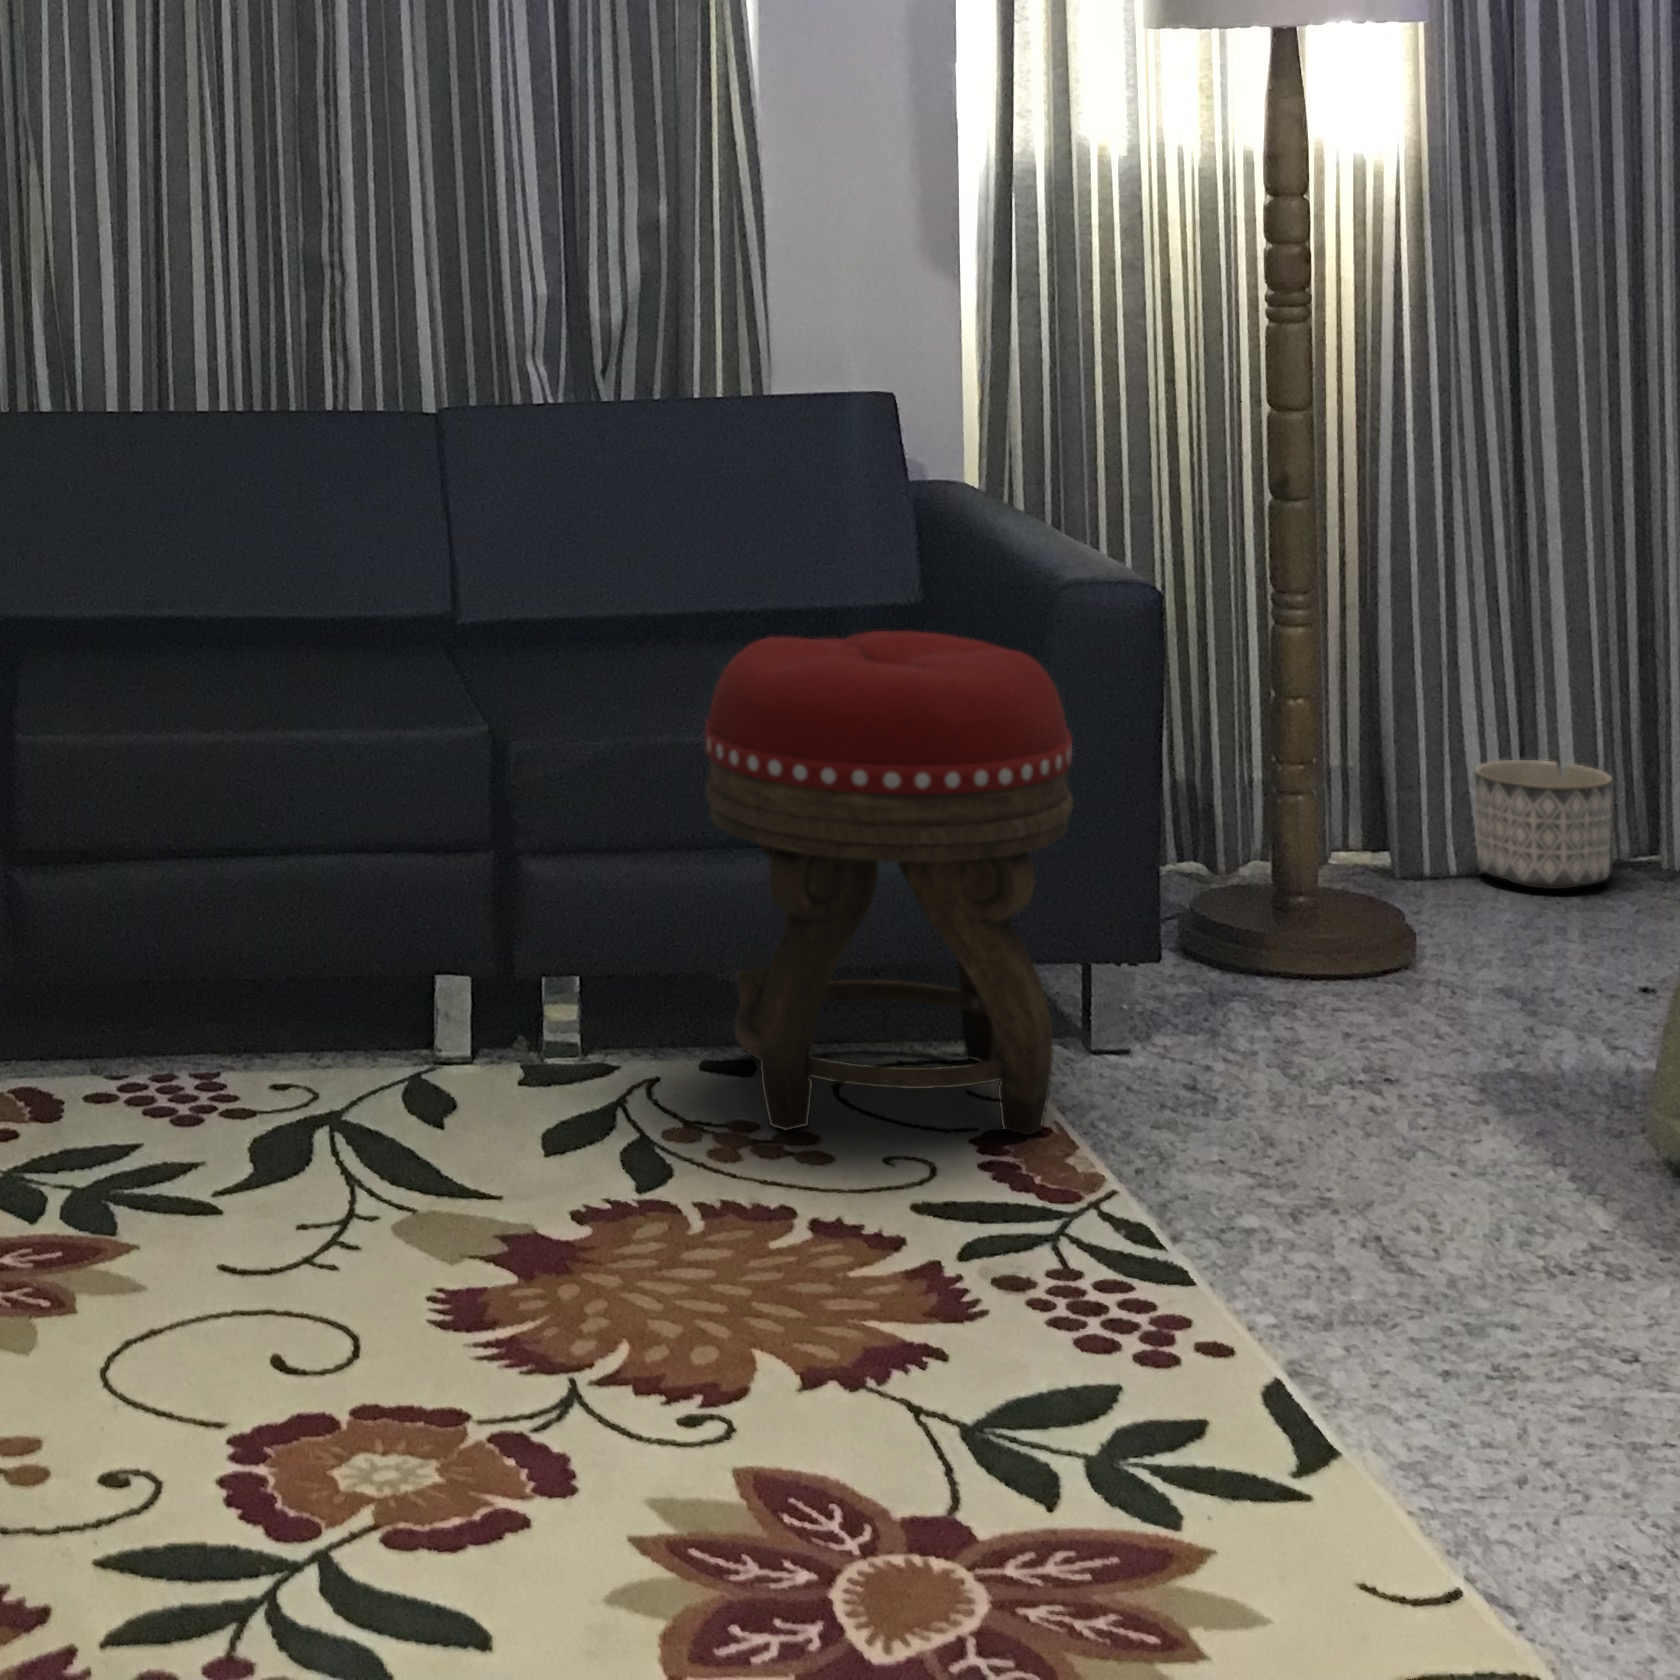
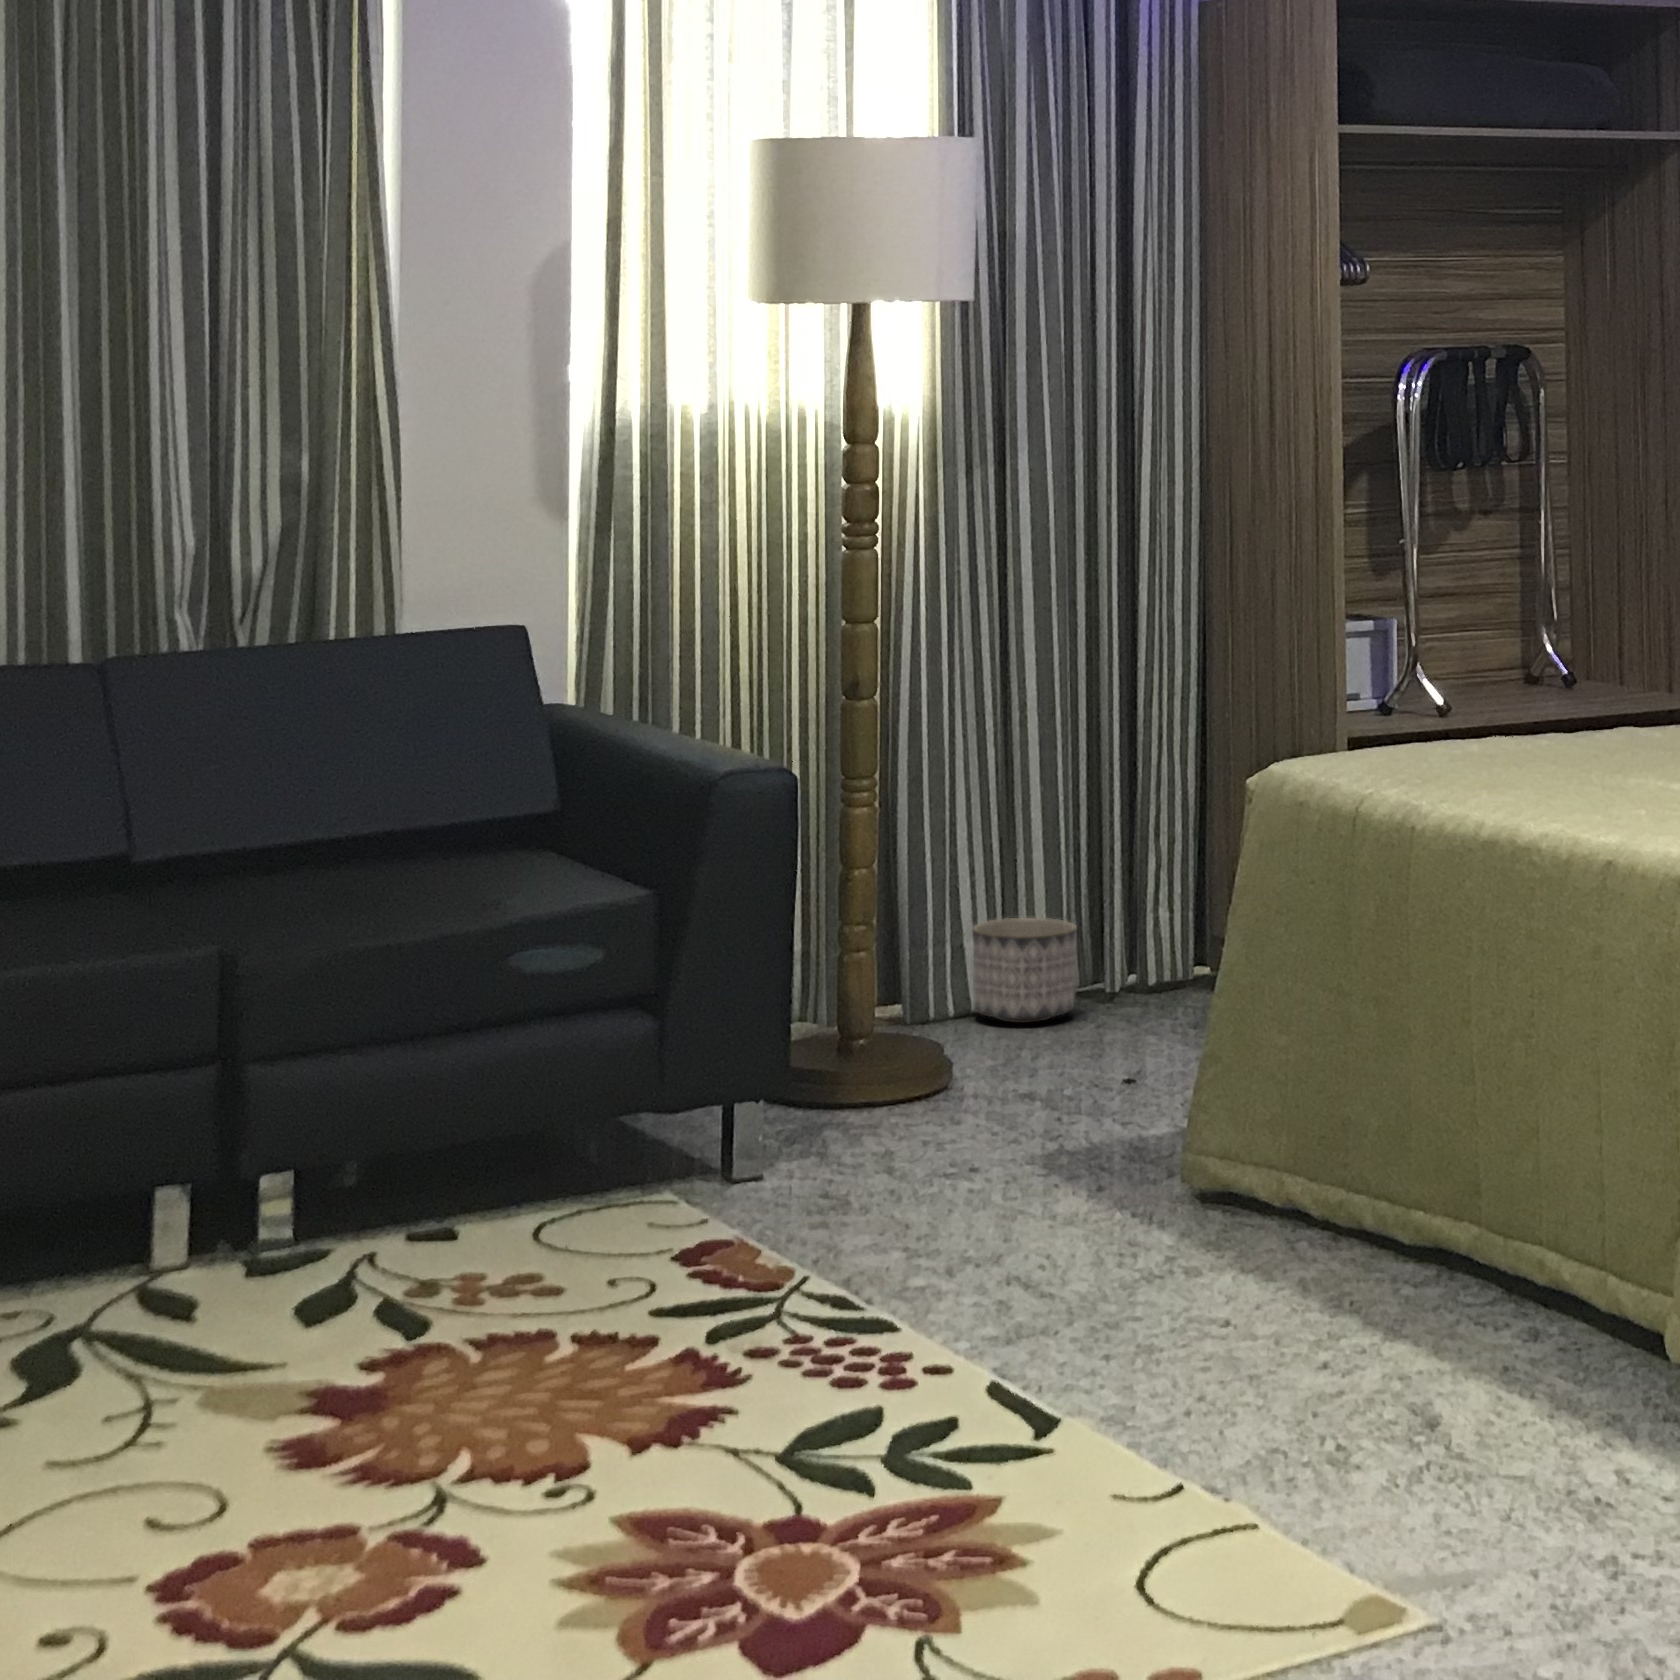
footstool: present [705,631,1073,1135] -> none [429,828,749,1278]

